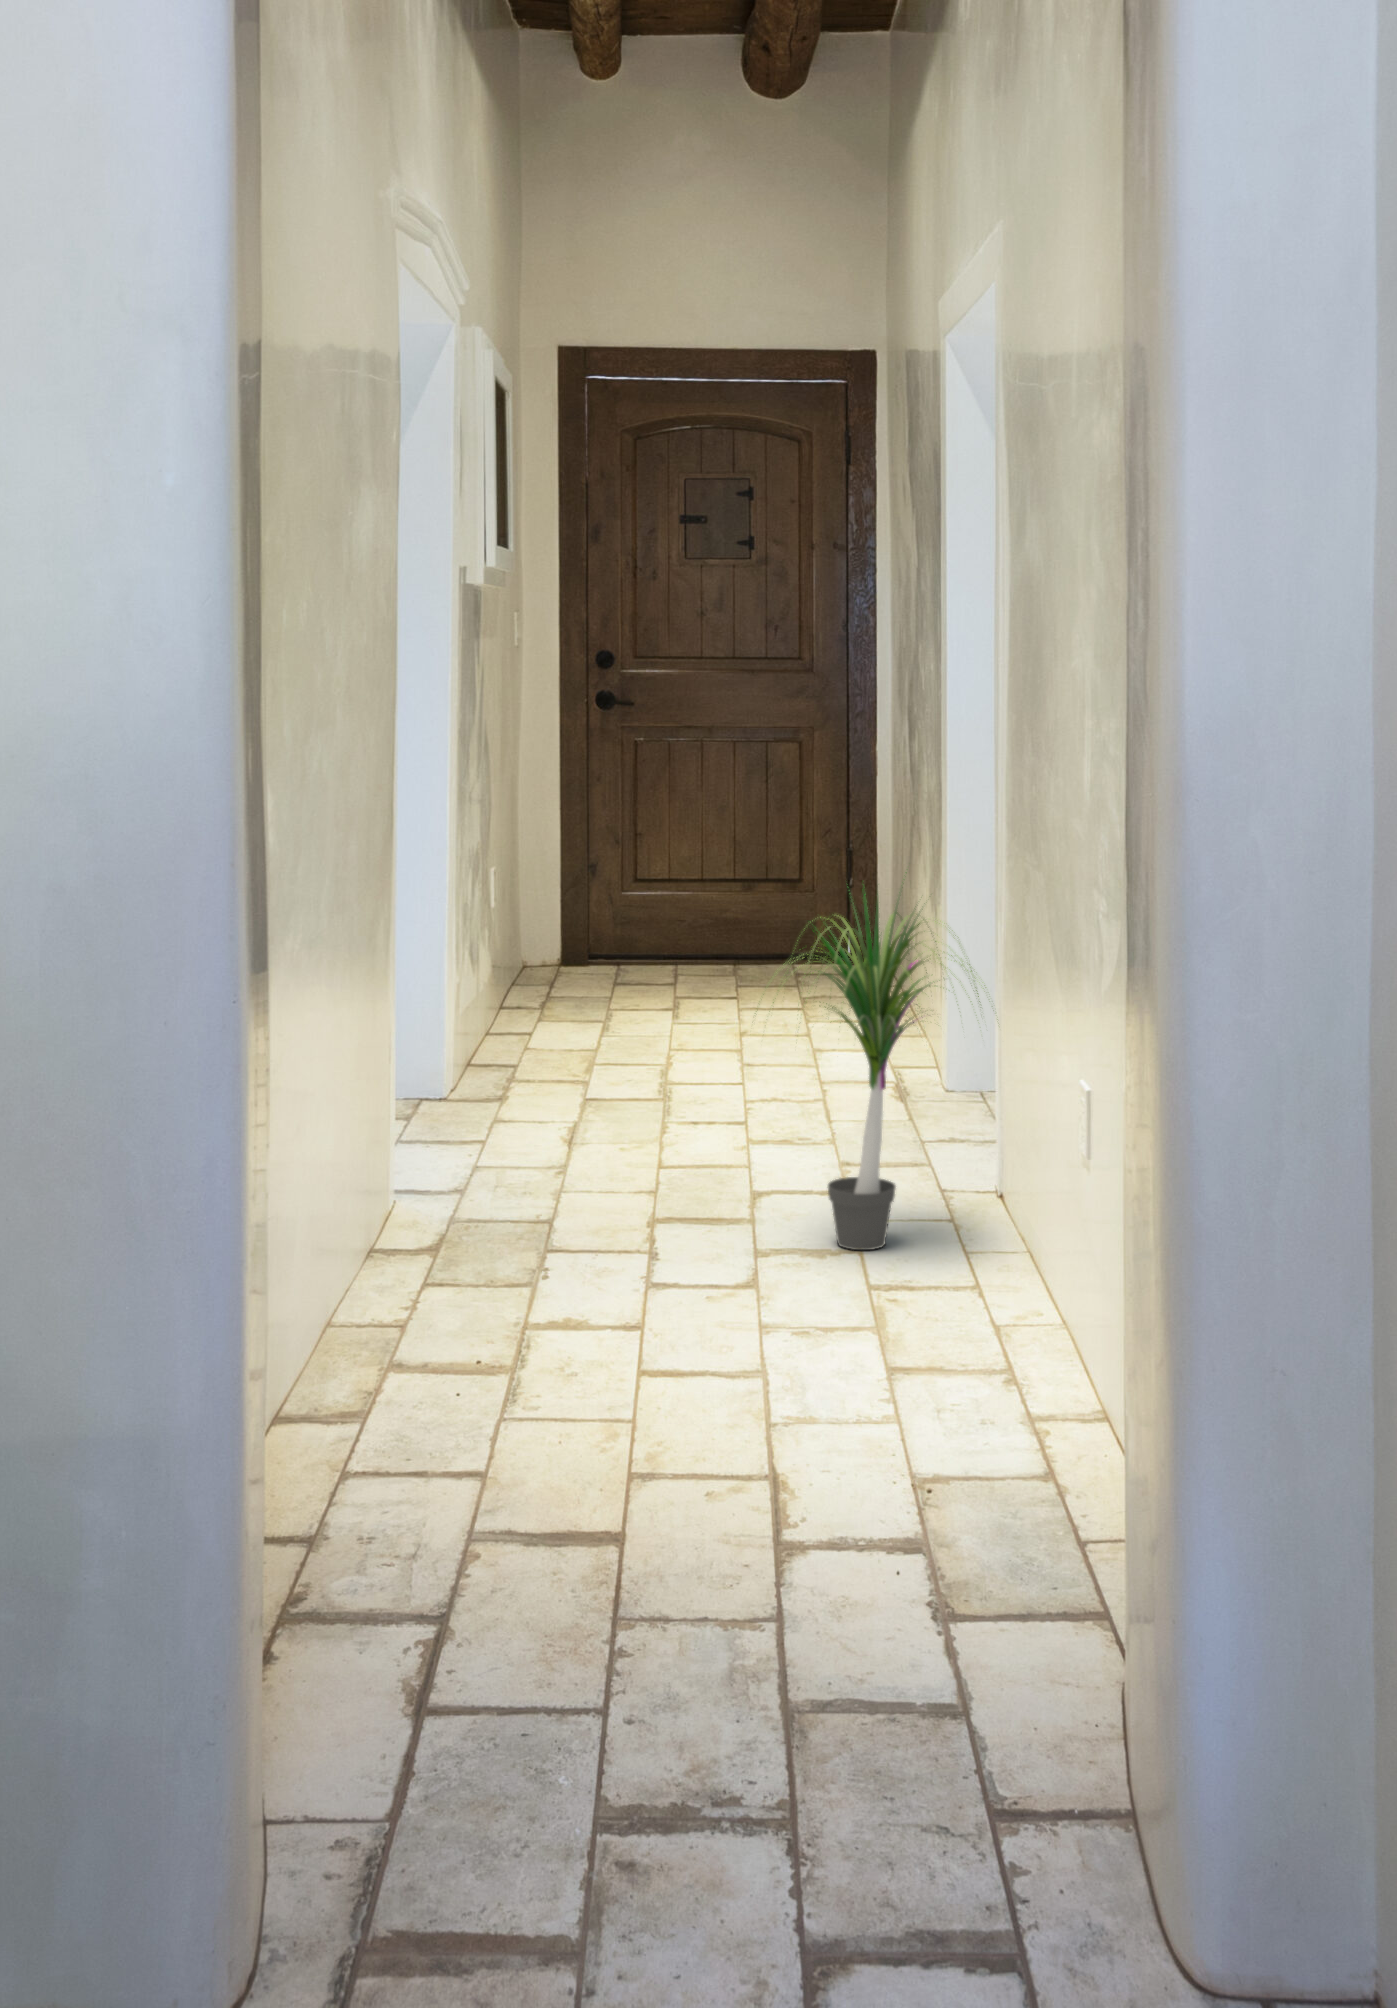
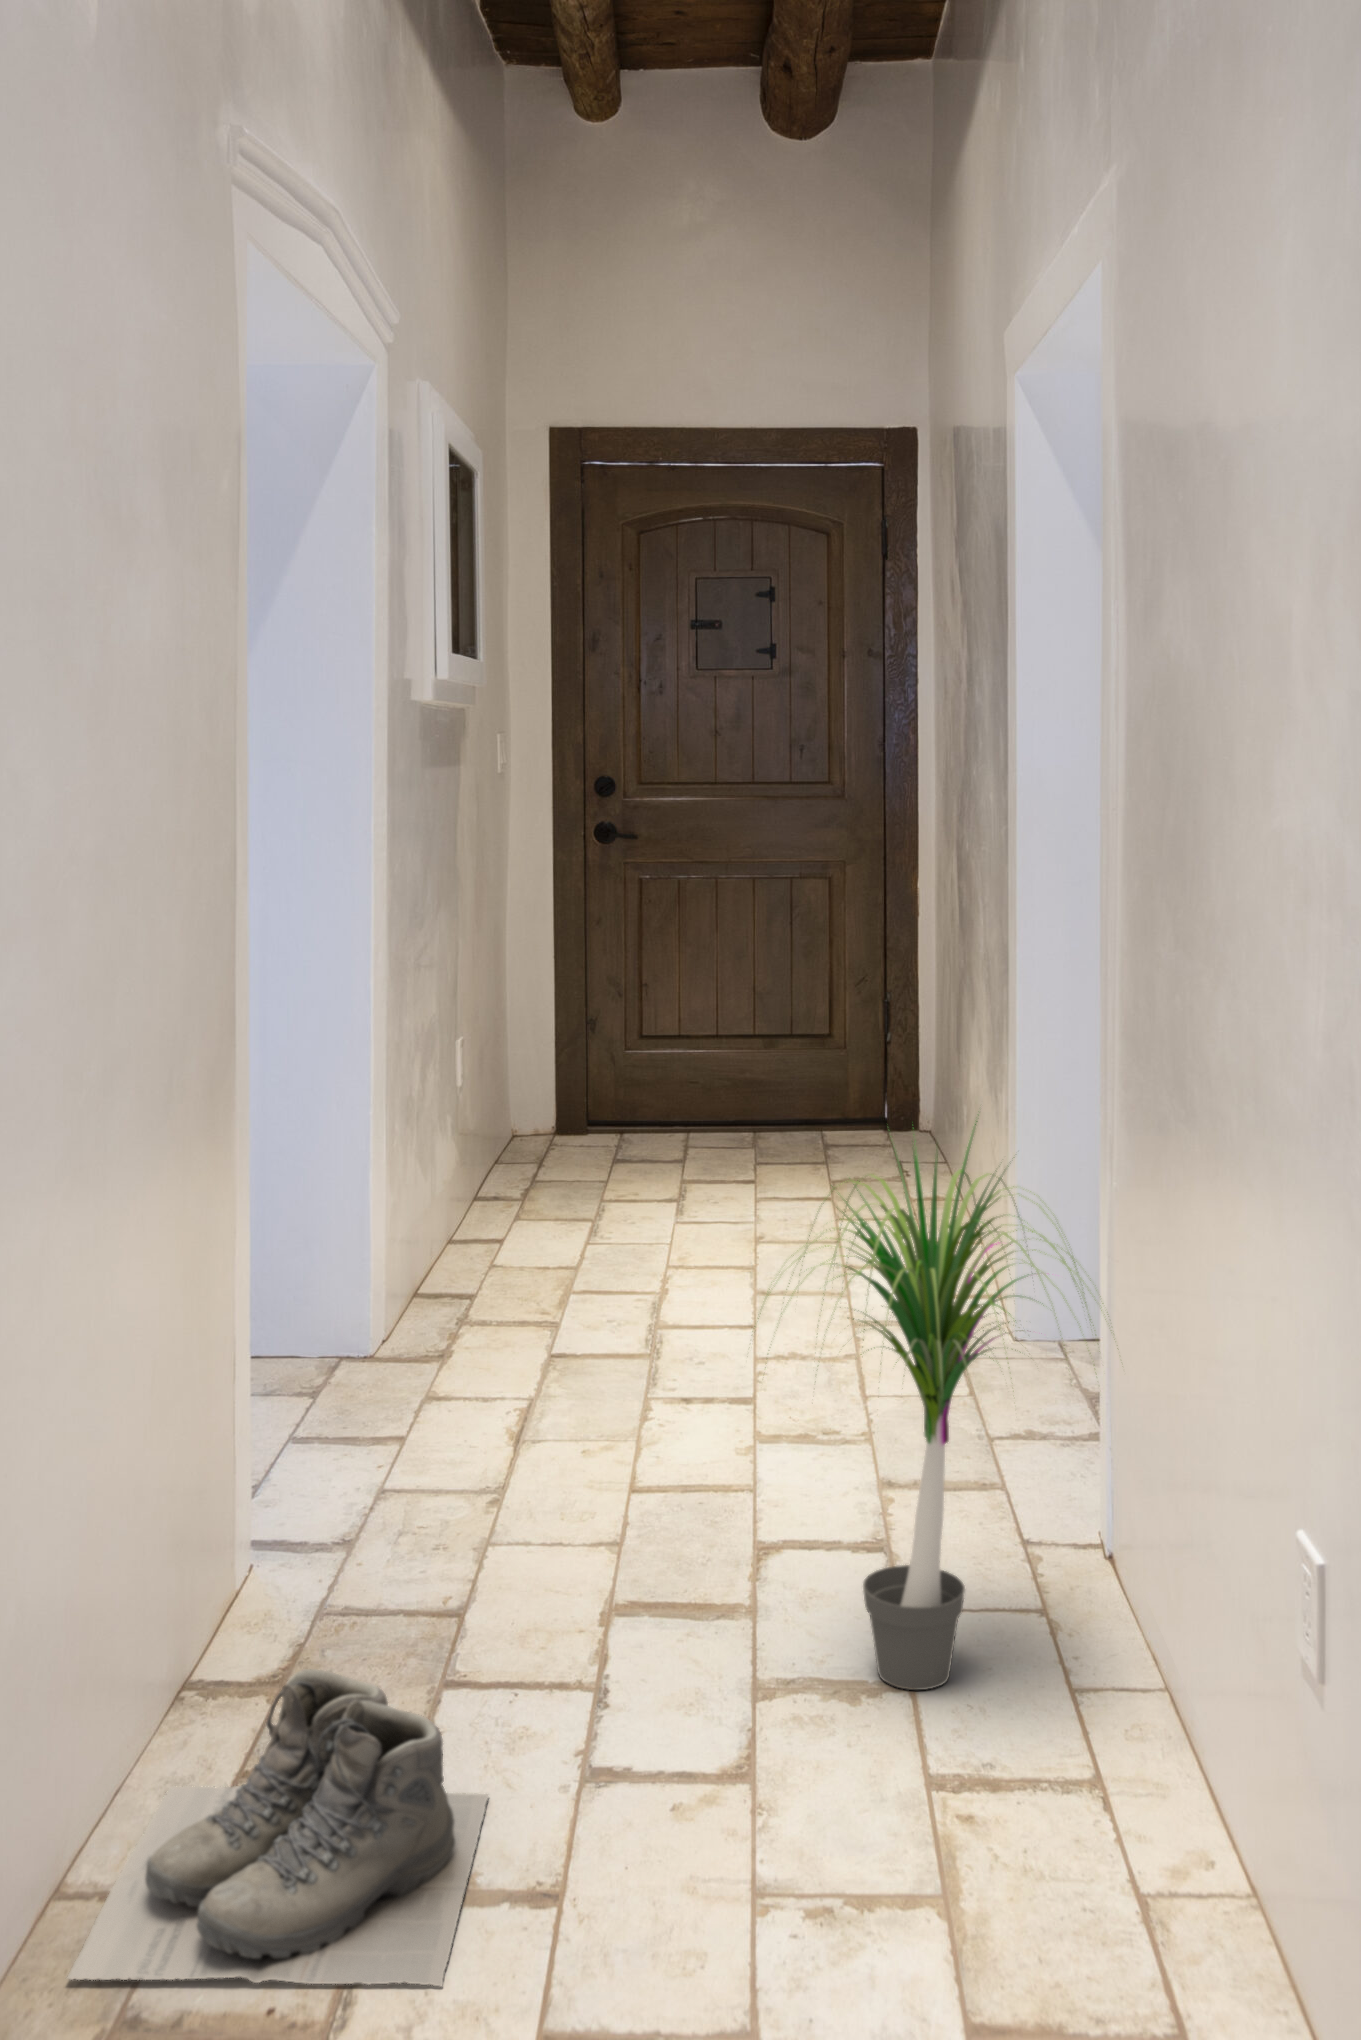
boots: none [349,1206,588,1358] -> present [67,1669,488,1986]

